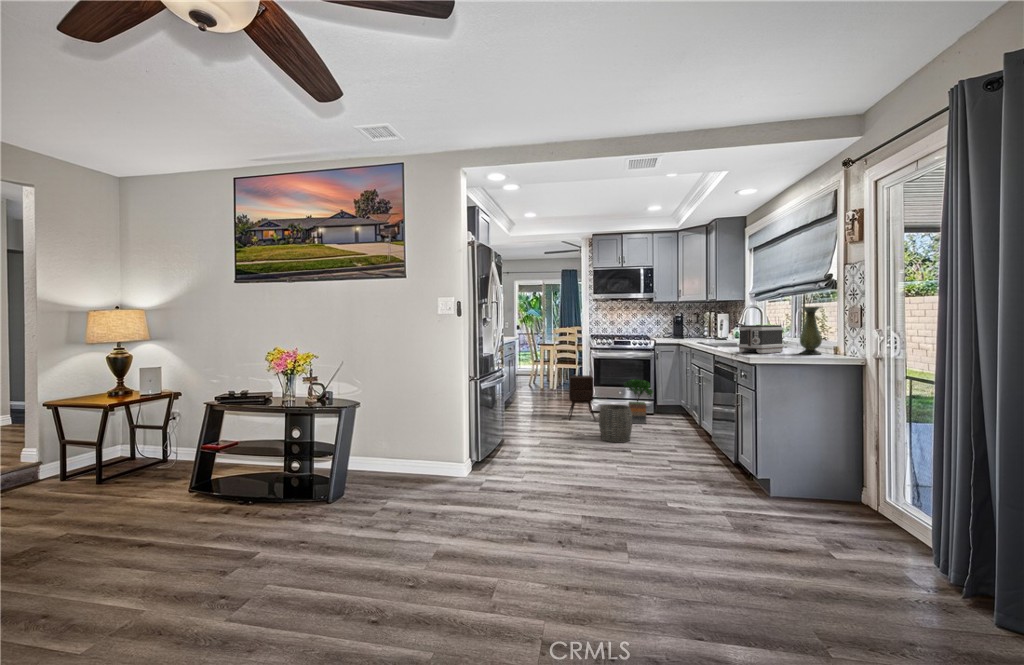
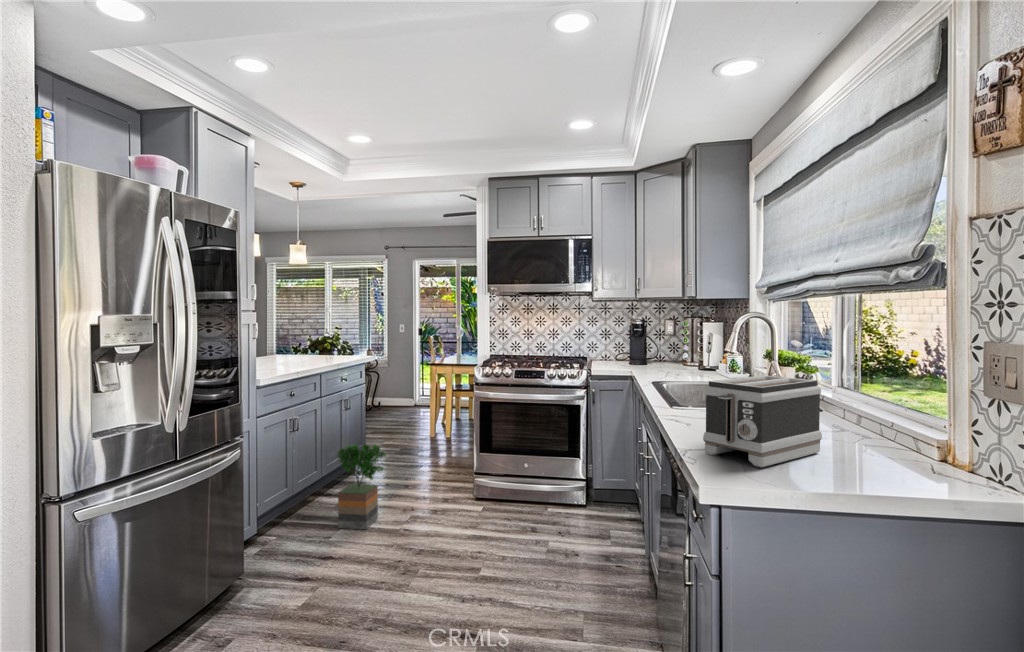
vase: present [800,306,822,354] -> none [865,335,931,475]
side table: present [569,375,596,420] -> none [416,436,471,528]
potted tree: present [624,380,653,424] -> present [337,444,386,530]
woven basket: present [599,404,632,443] -> none [431,519,500,615]

